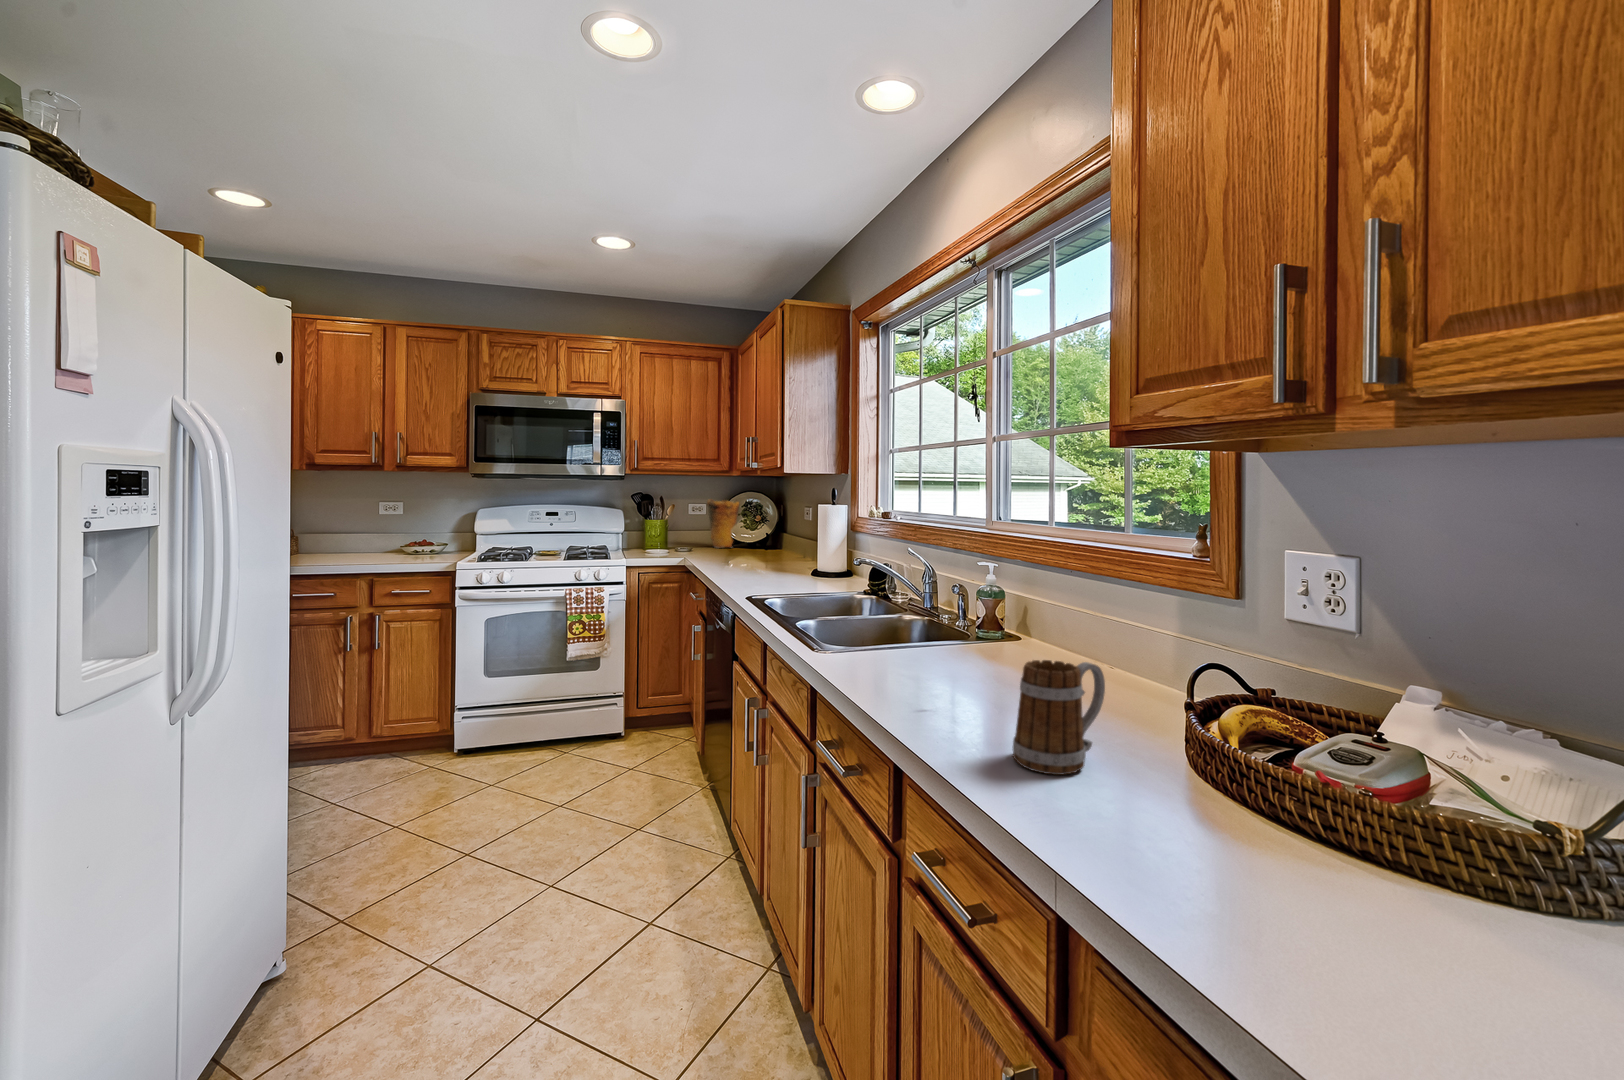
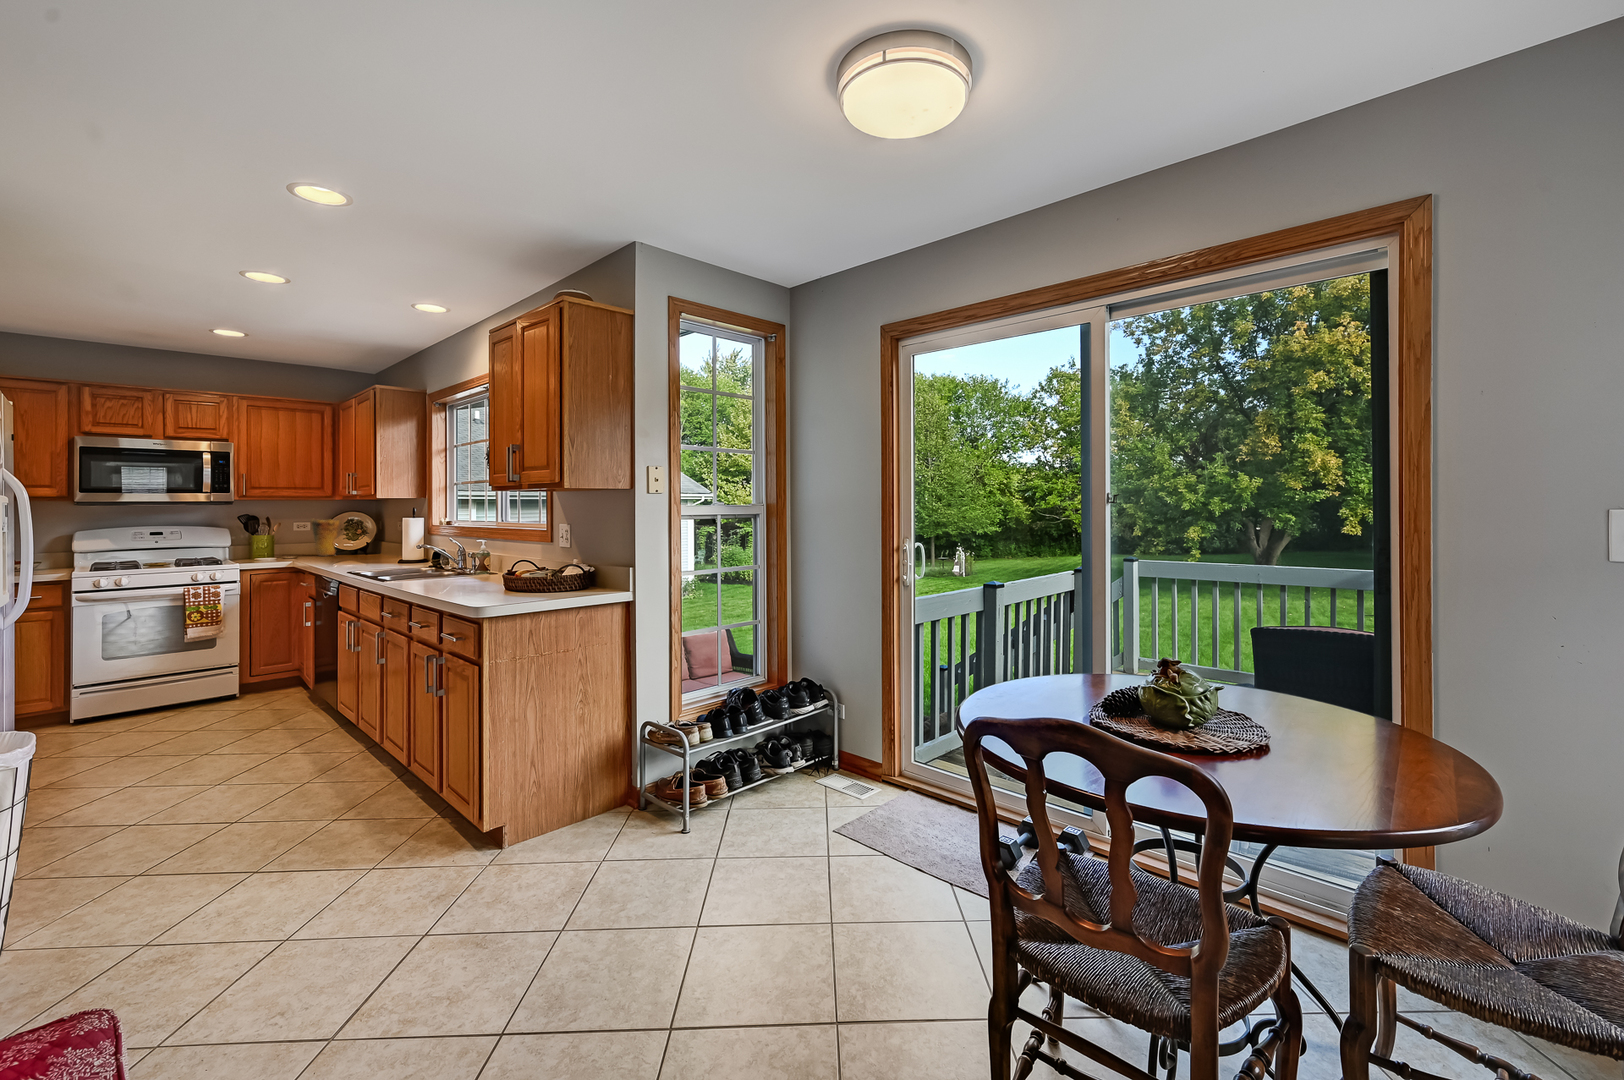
mug: present [1013,660,1105,775] -> none [456,560,493,596]

